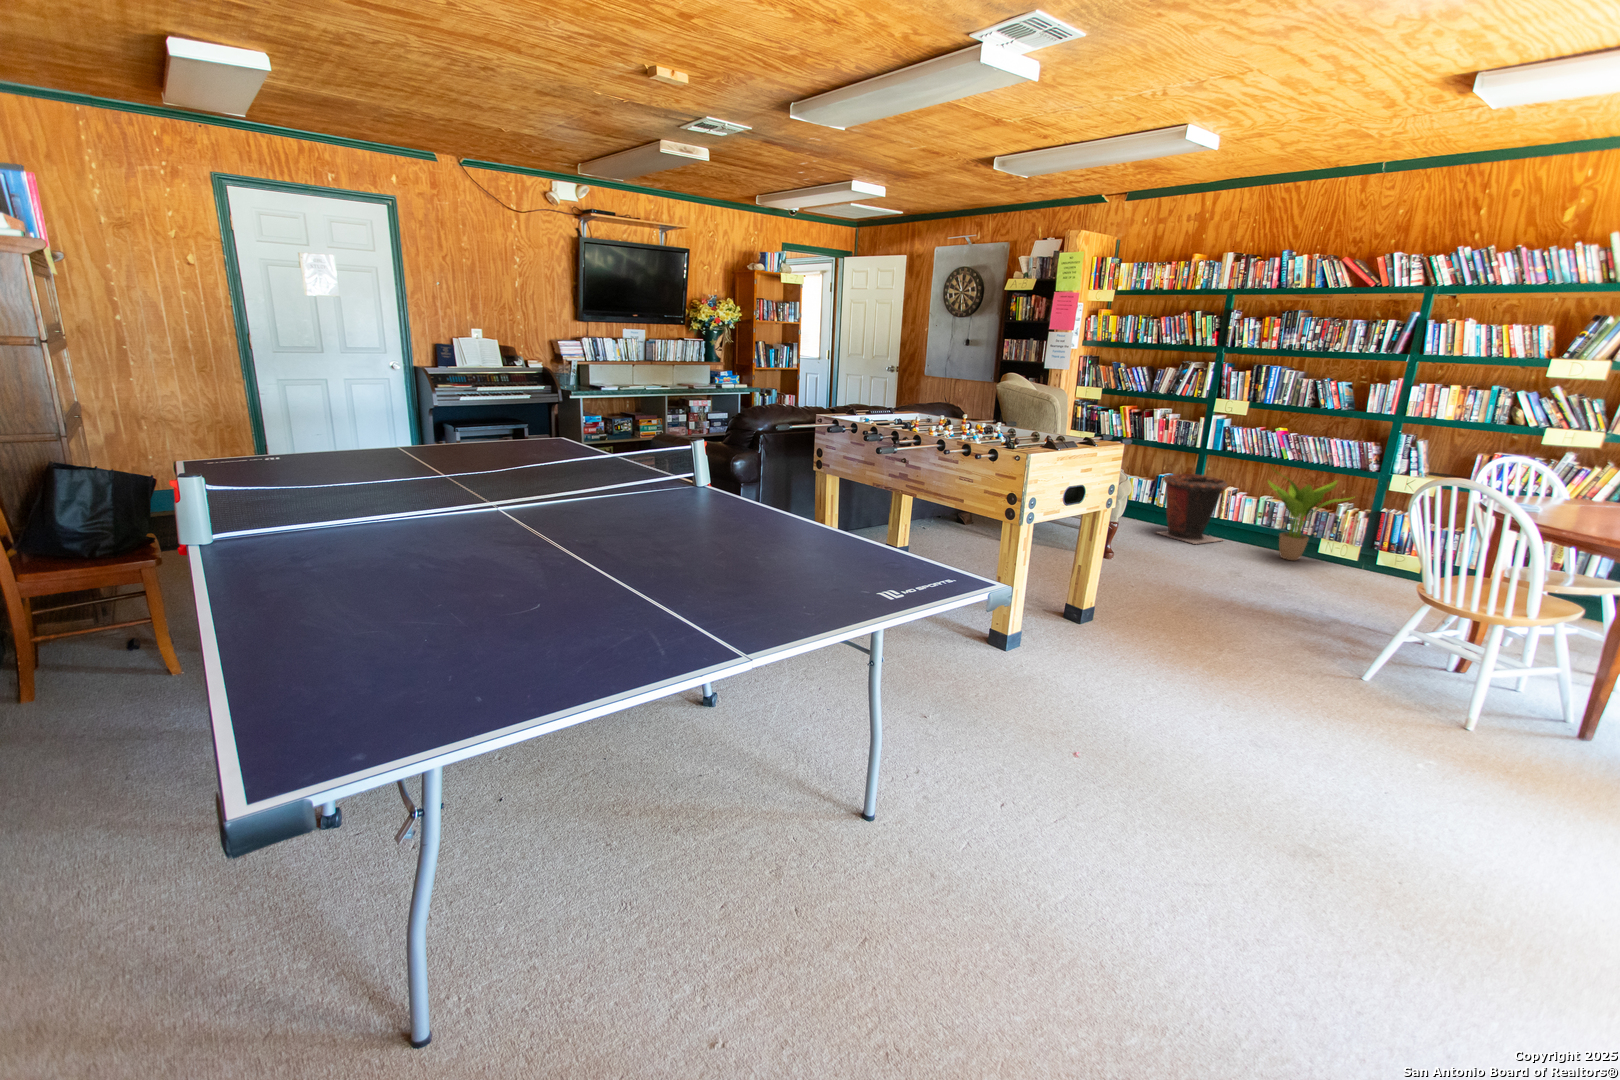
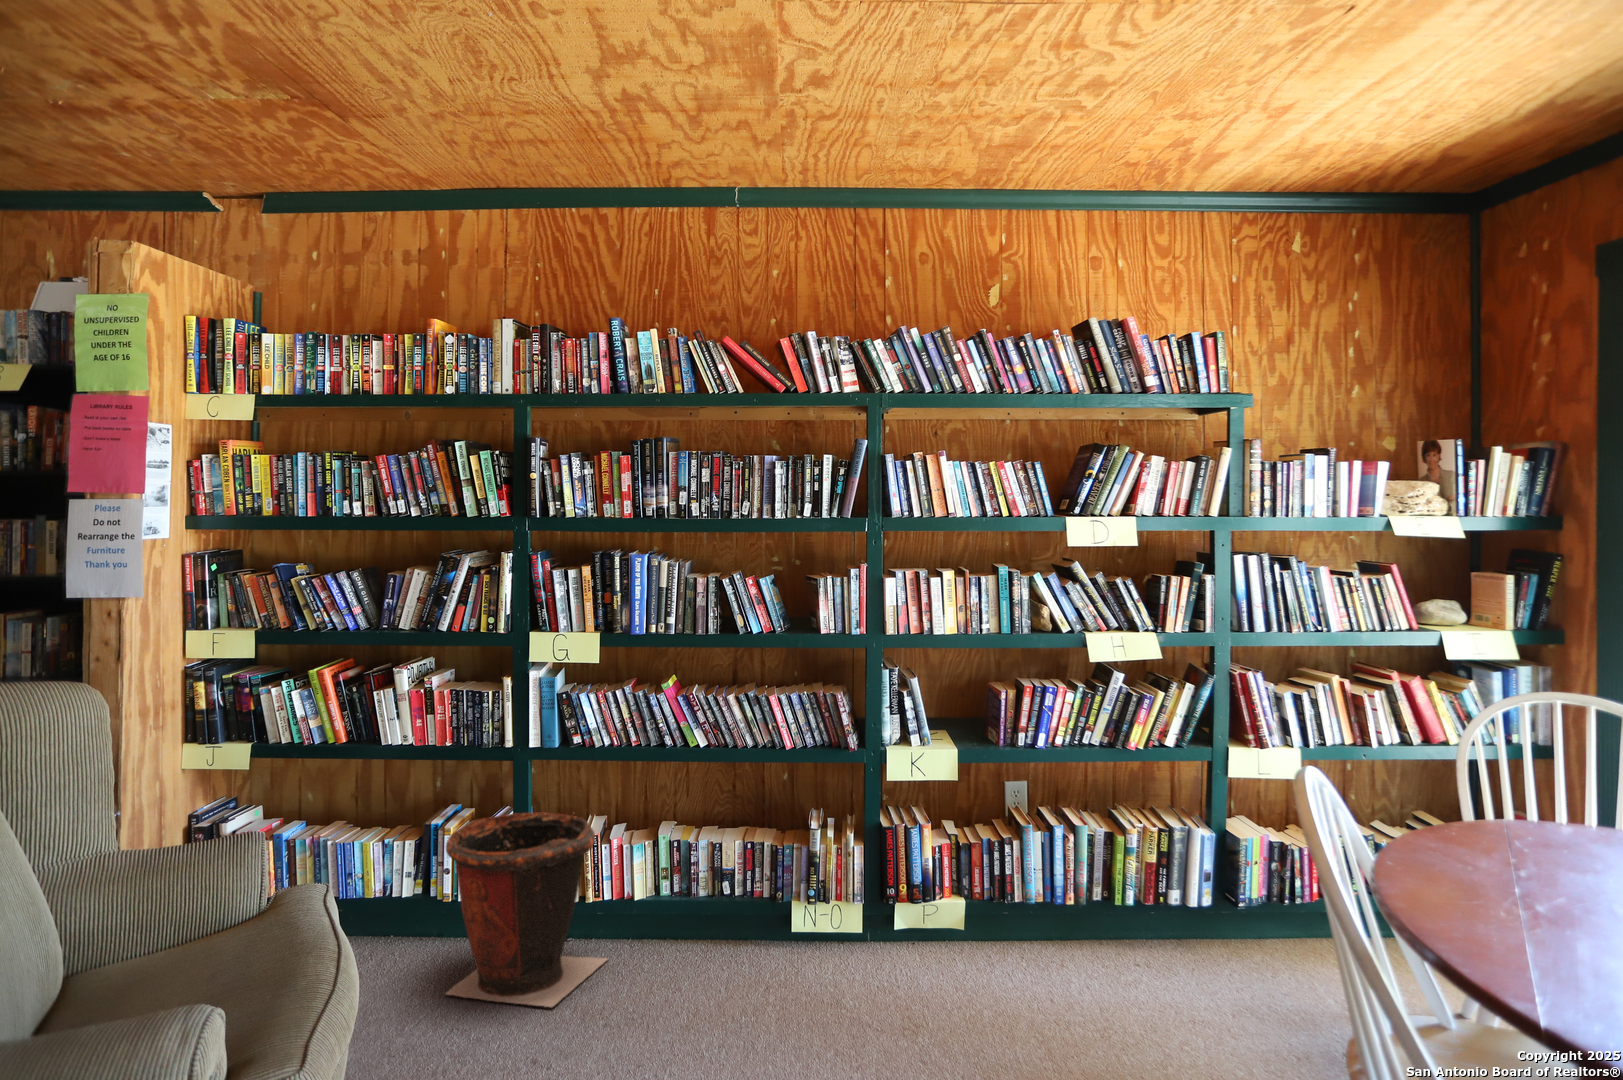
potted plant: present [1268,469,1352,560] -> none [675,776,844,984]

